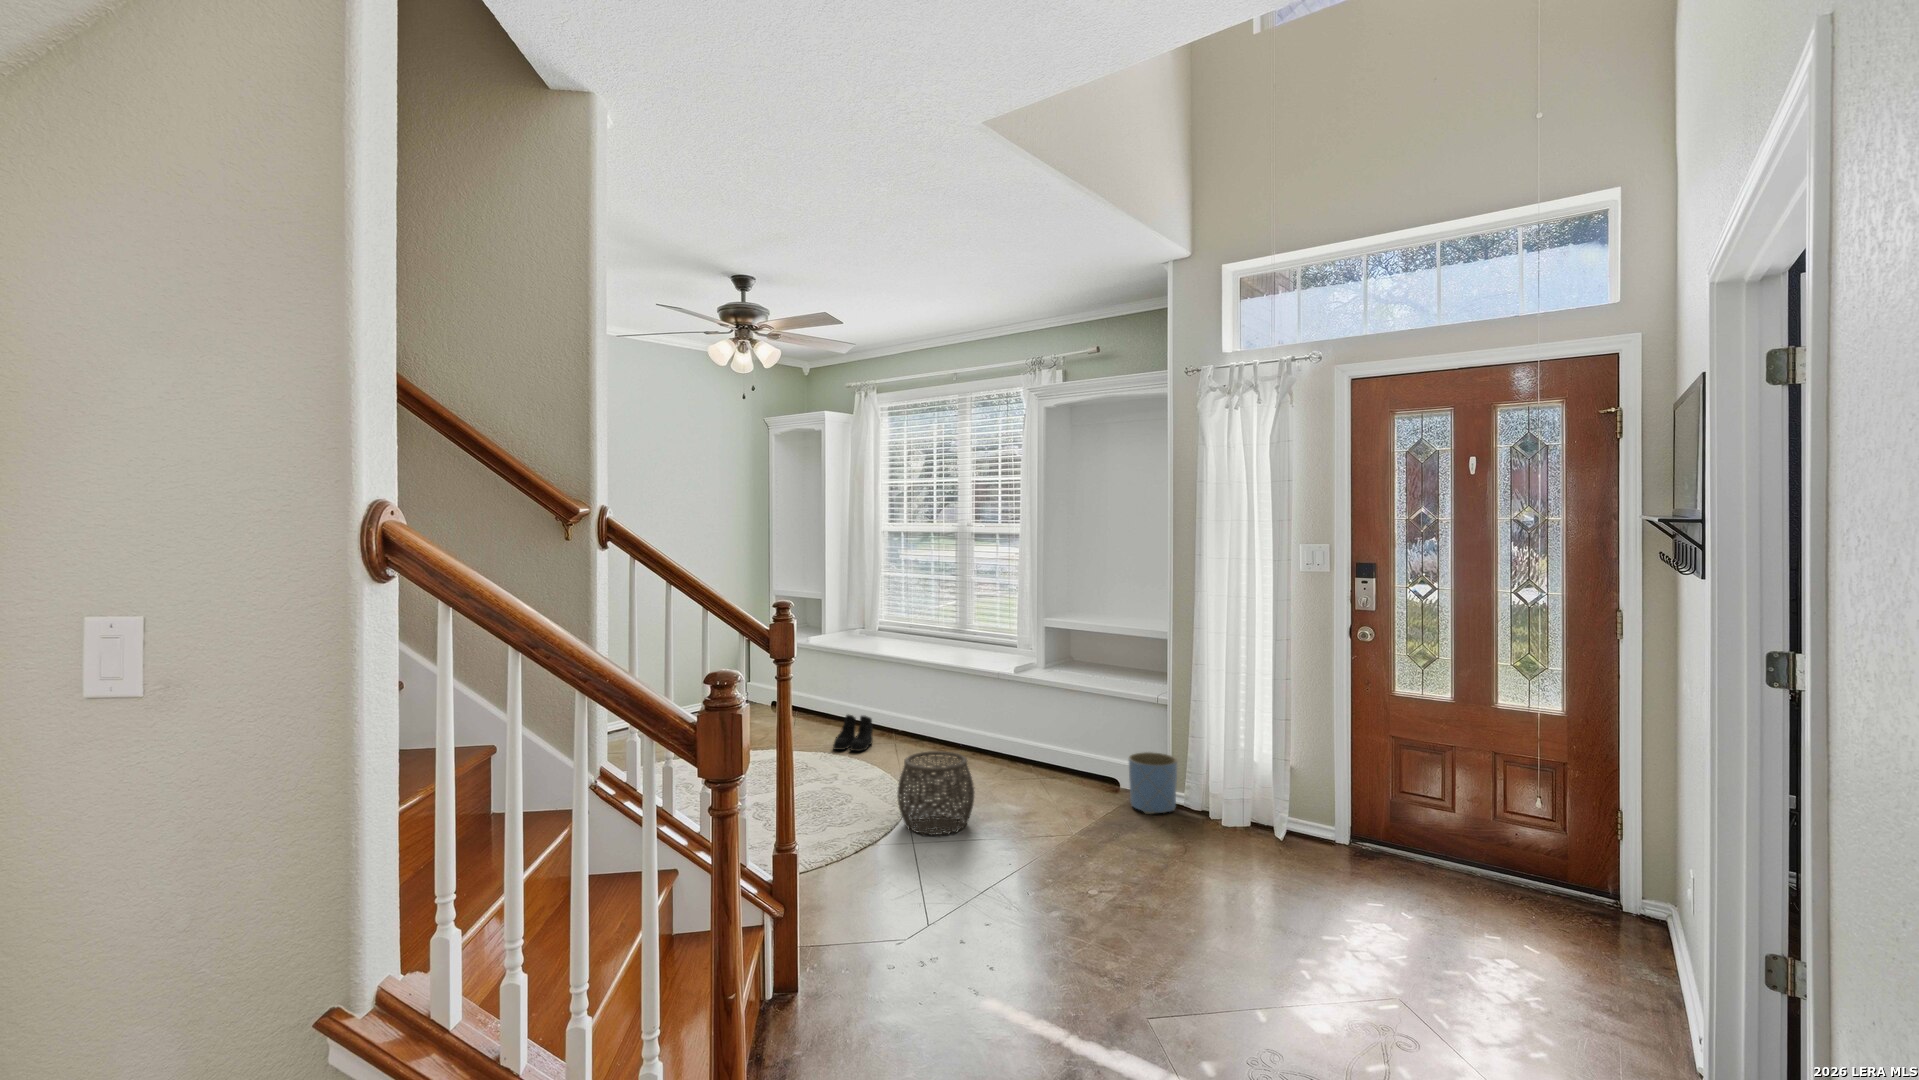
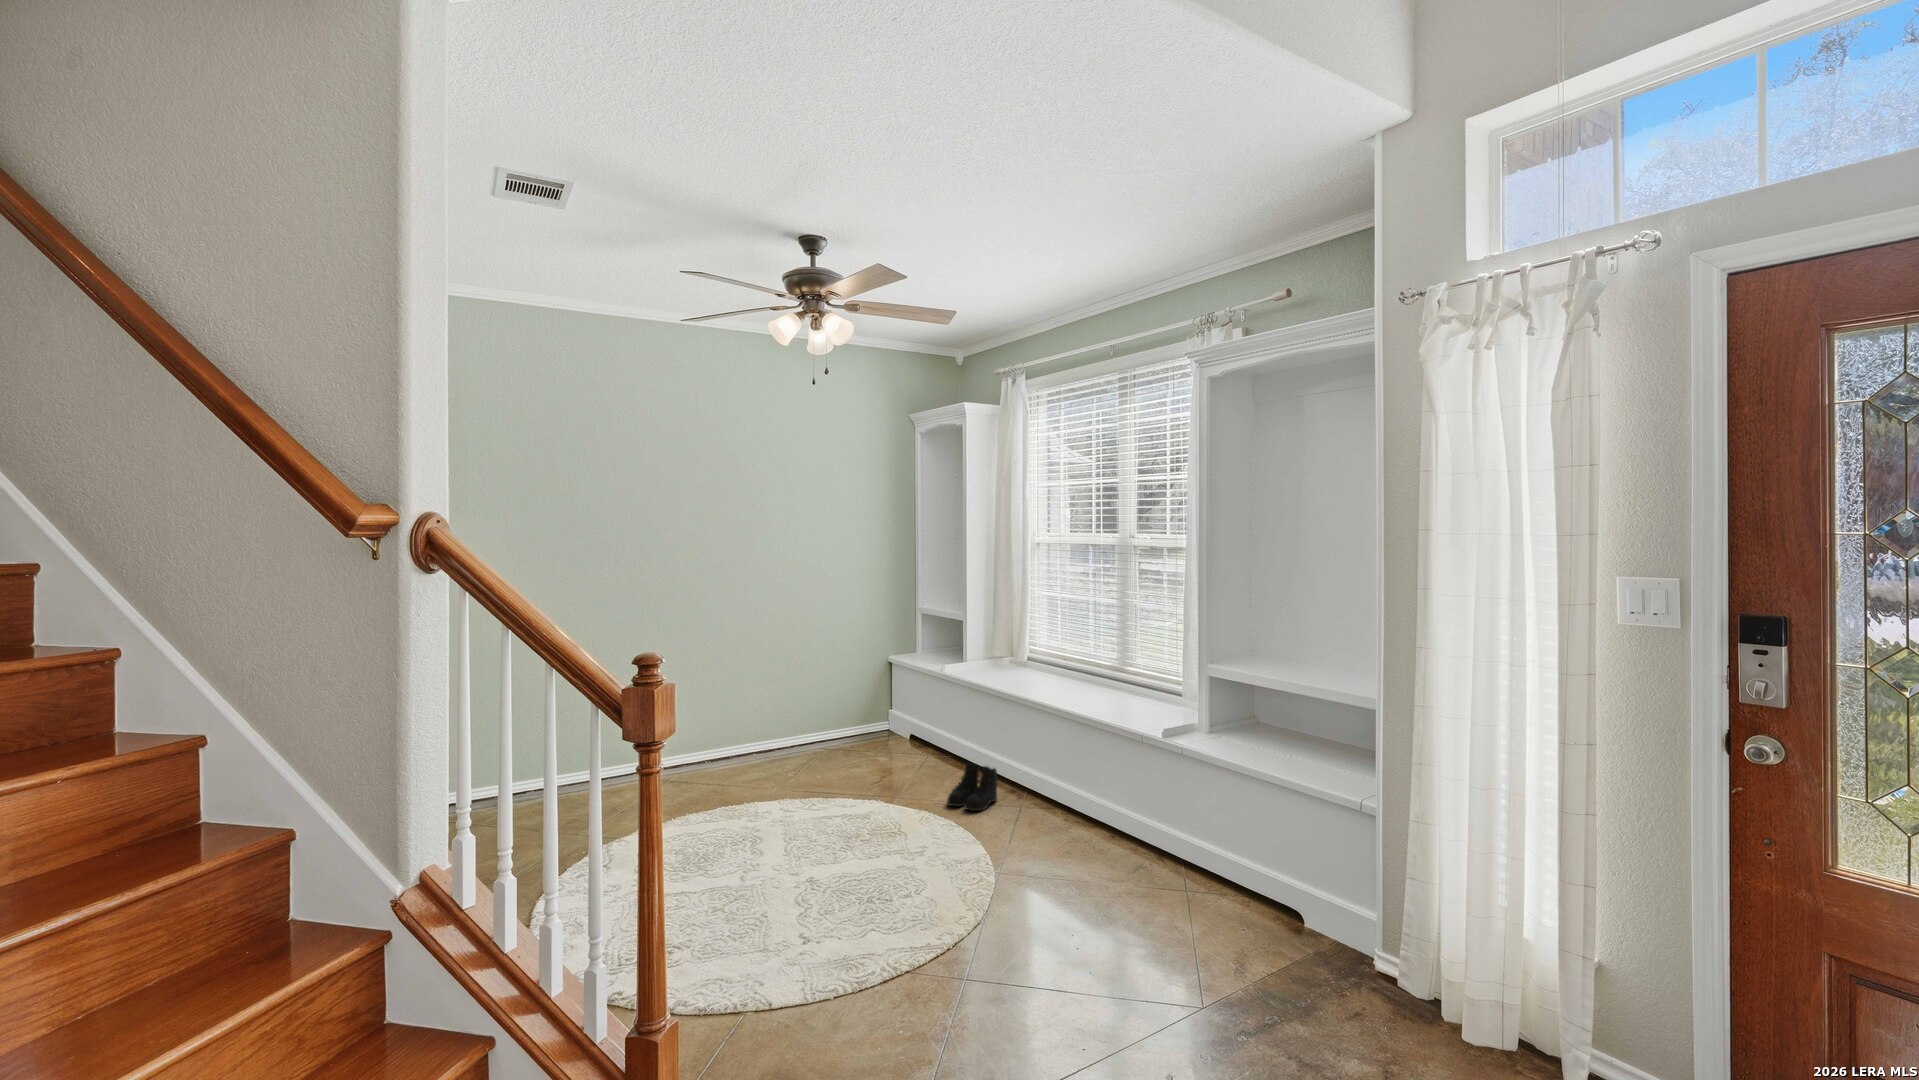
woven basket: present [897,751,975,835] -> none [954,846,1061,976]
planter: present [1129,752,1178,814] -> none [1305,883,1386,989]

